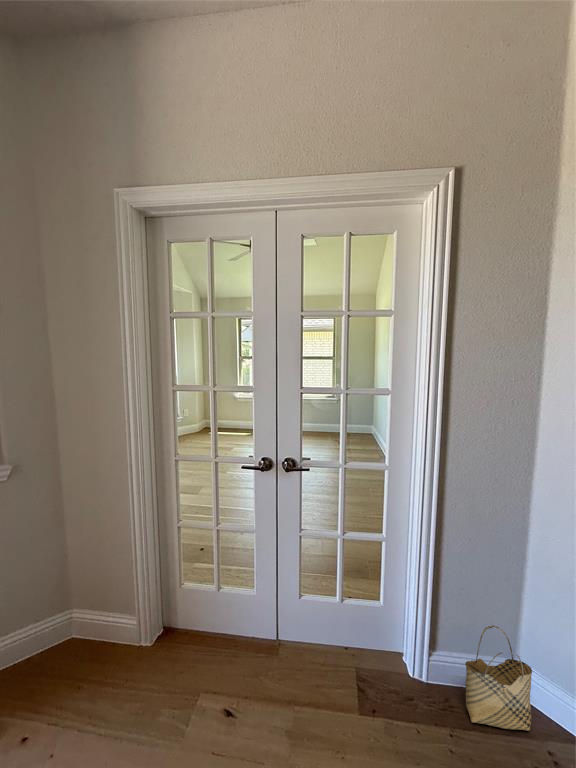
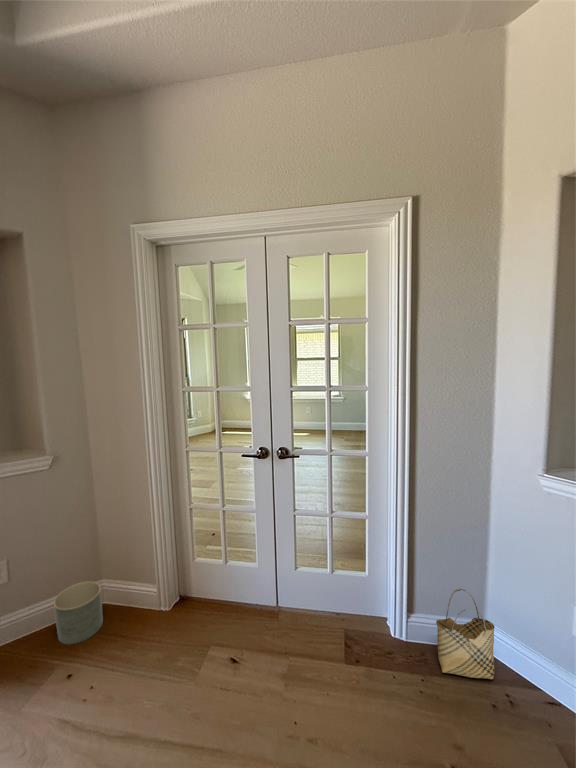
planter: none [14,610,73,687] -> present [54,581,103,644]

